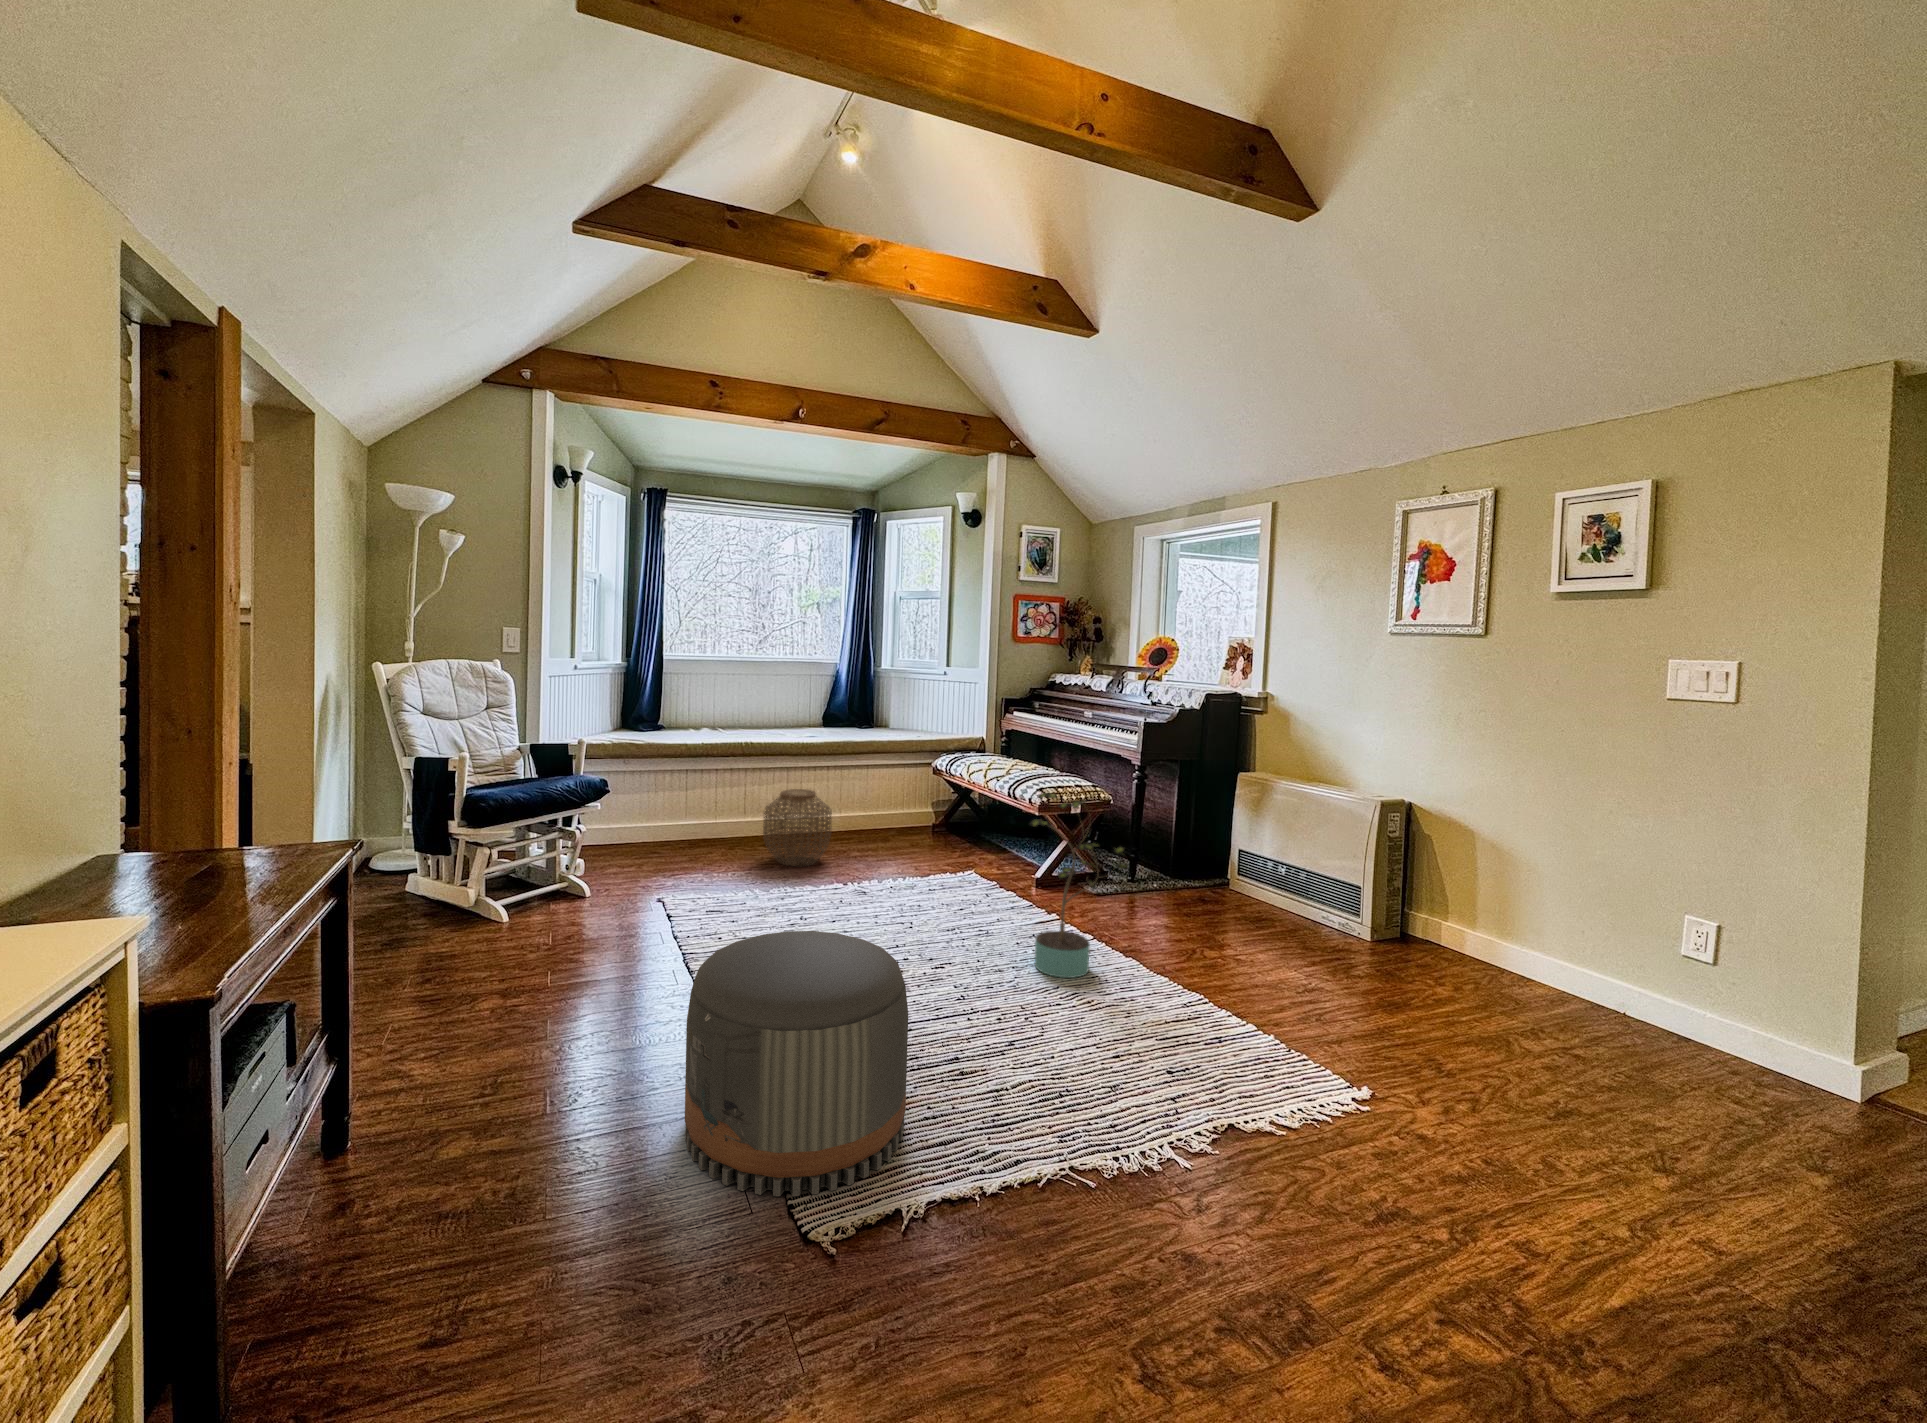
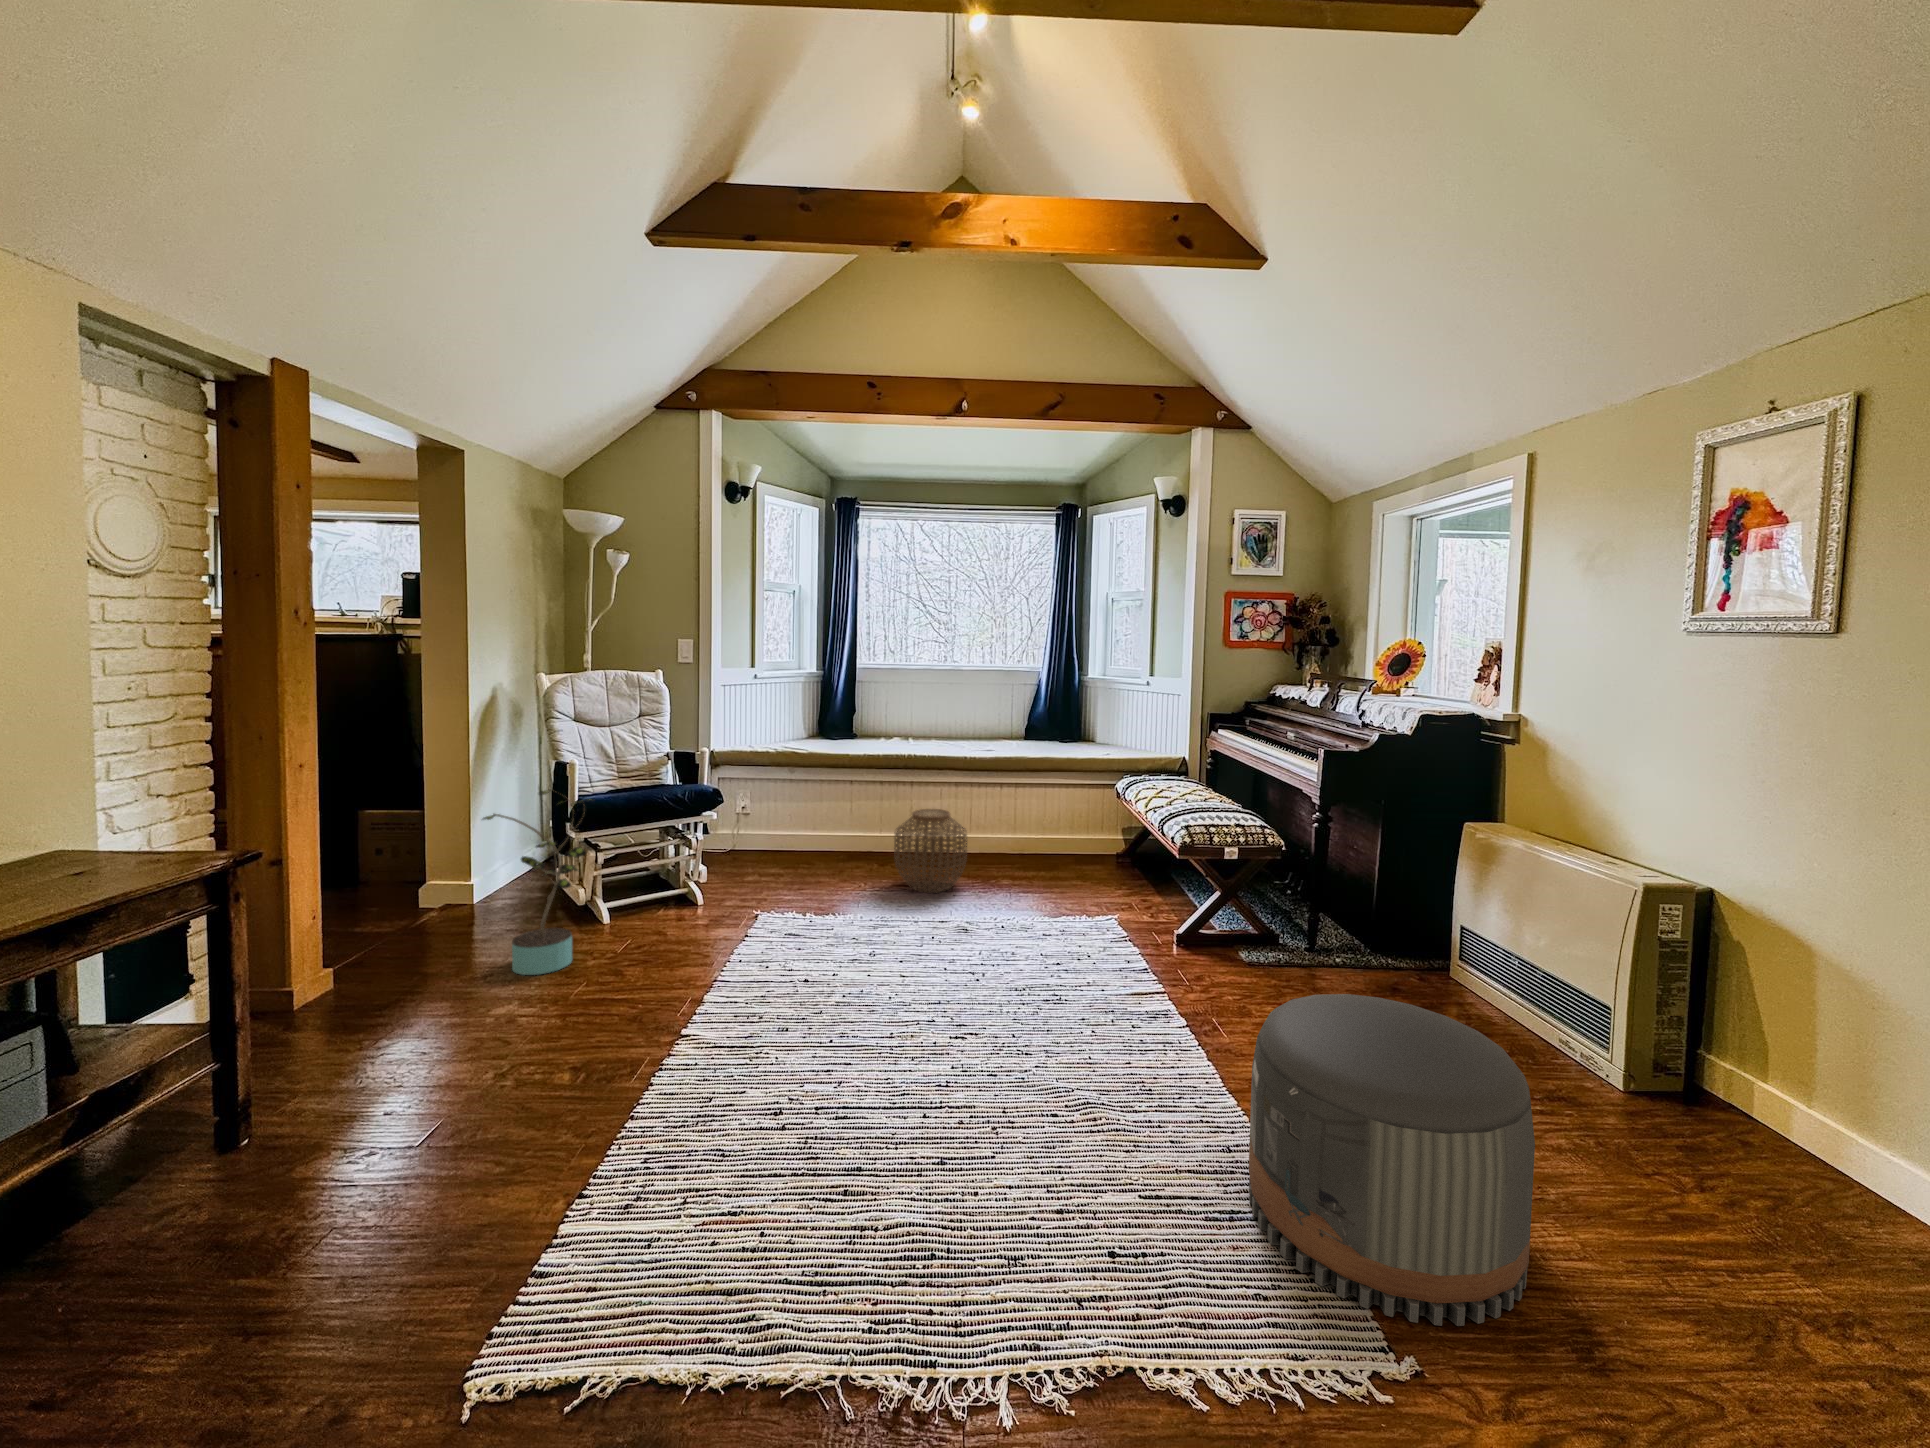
potted plant: present [1029,793,1127,978] -> present [483,789,590,975]
pouf: present [685,931,908,1196] -> present [1249,994,1535,1326]

